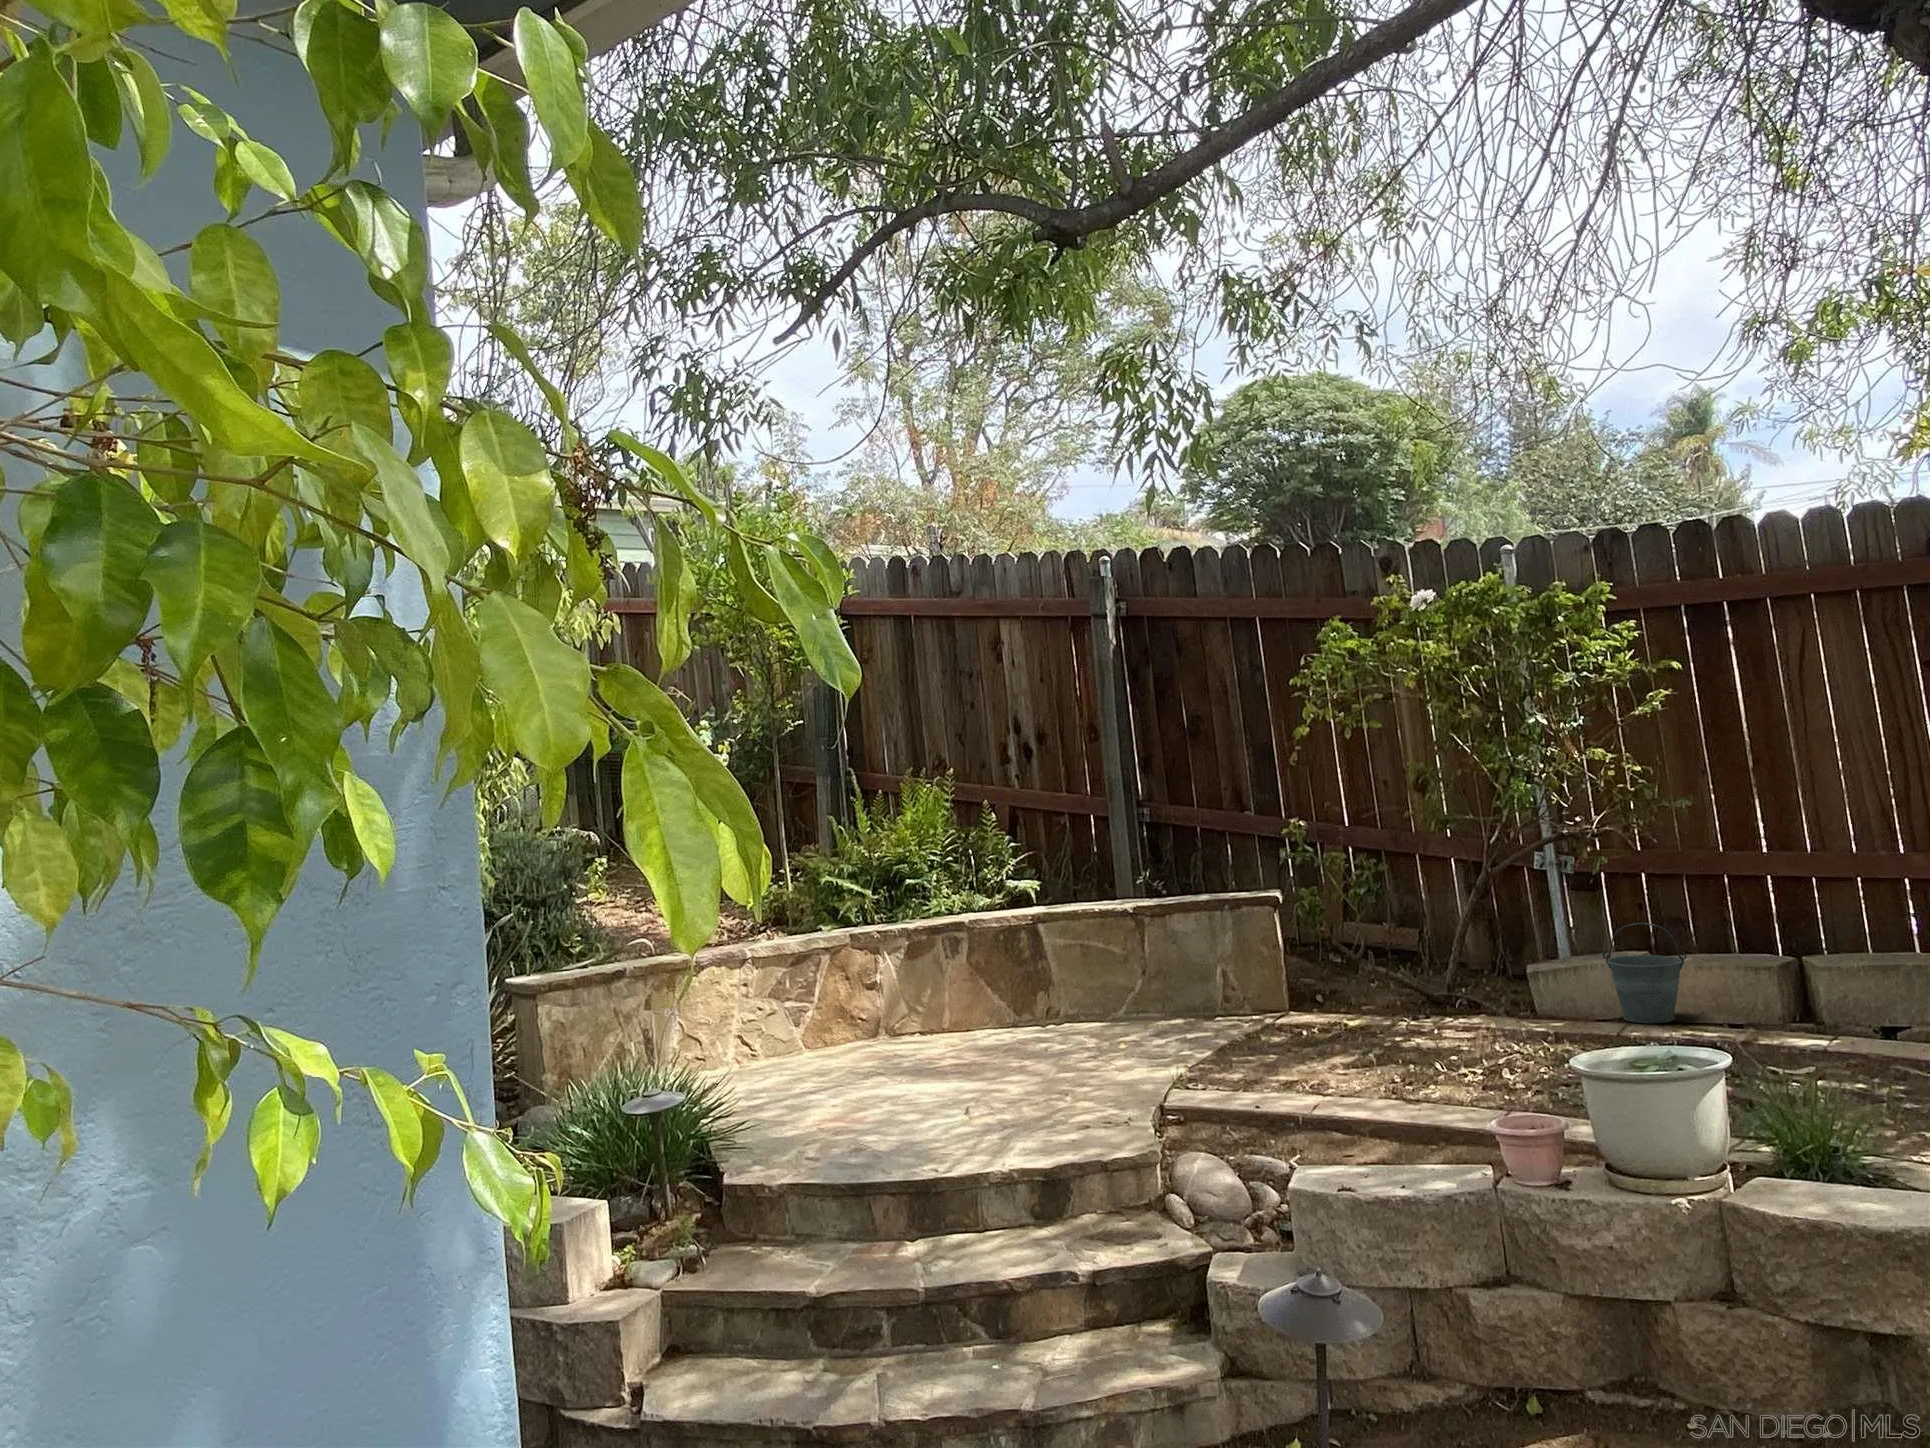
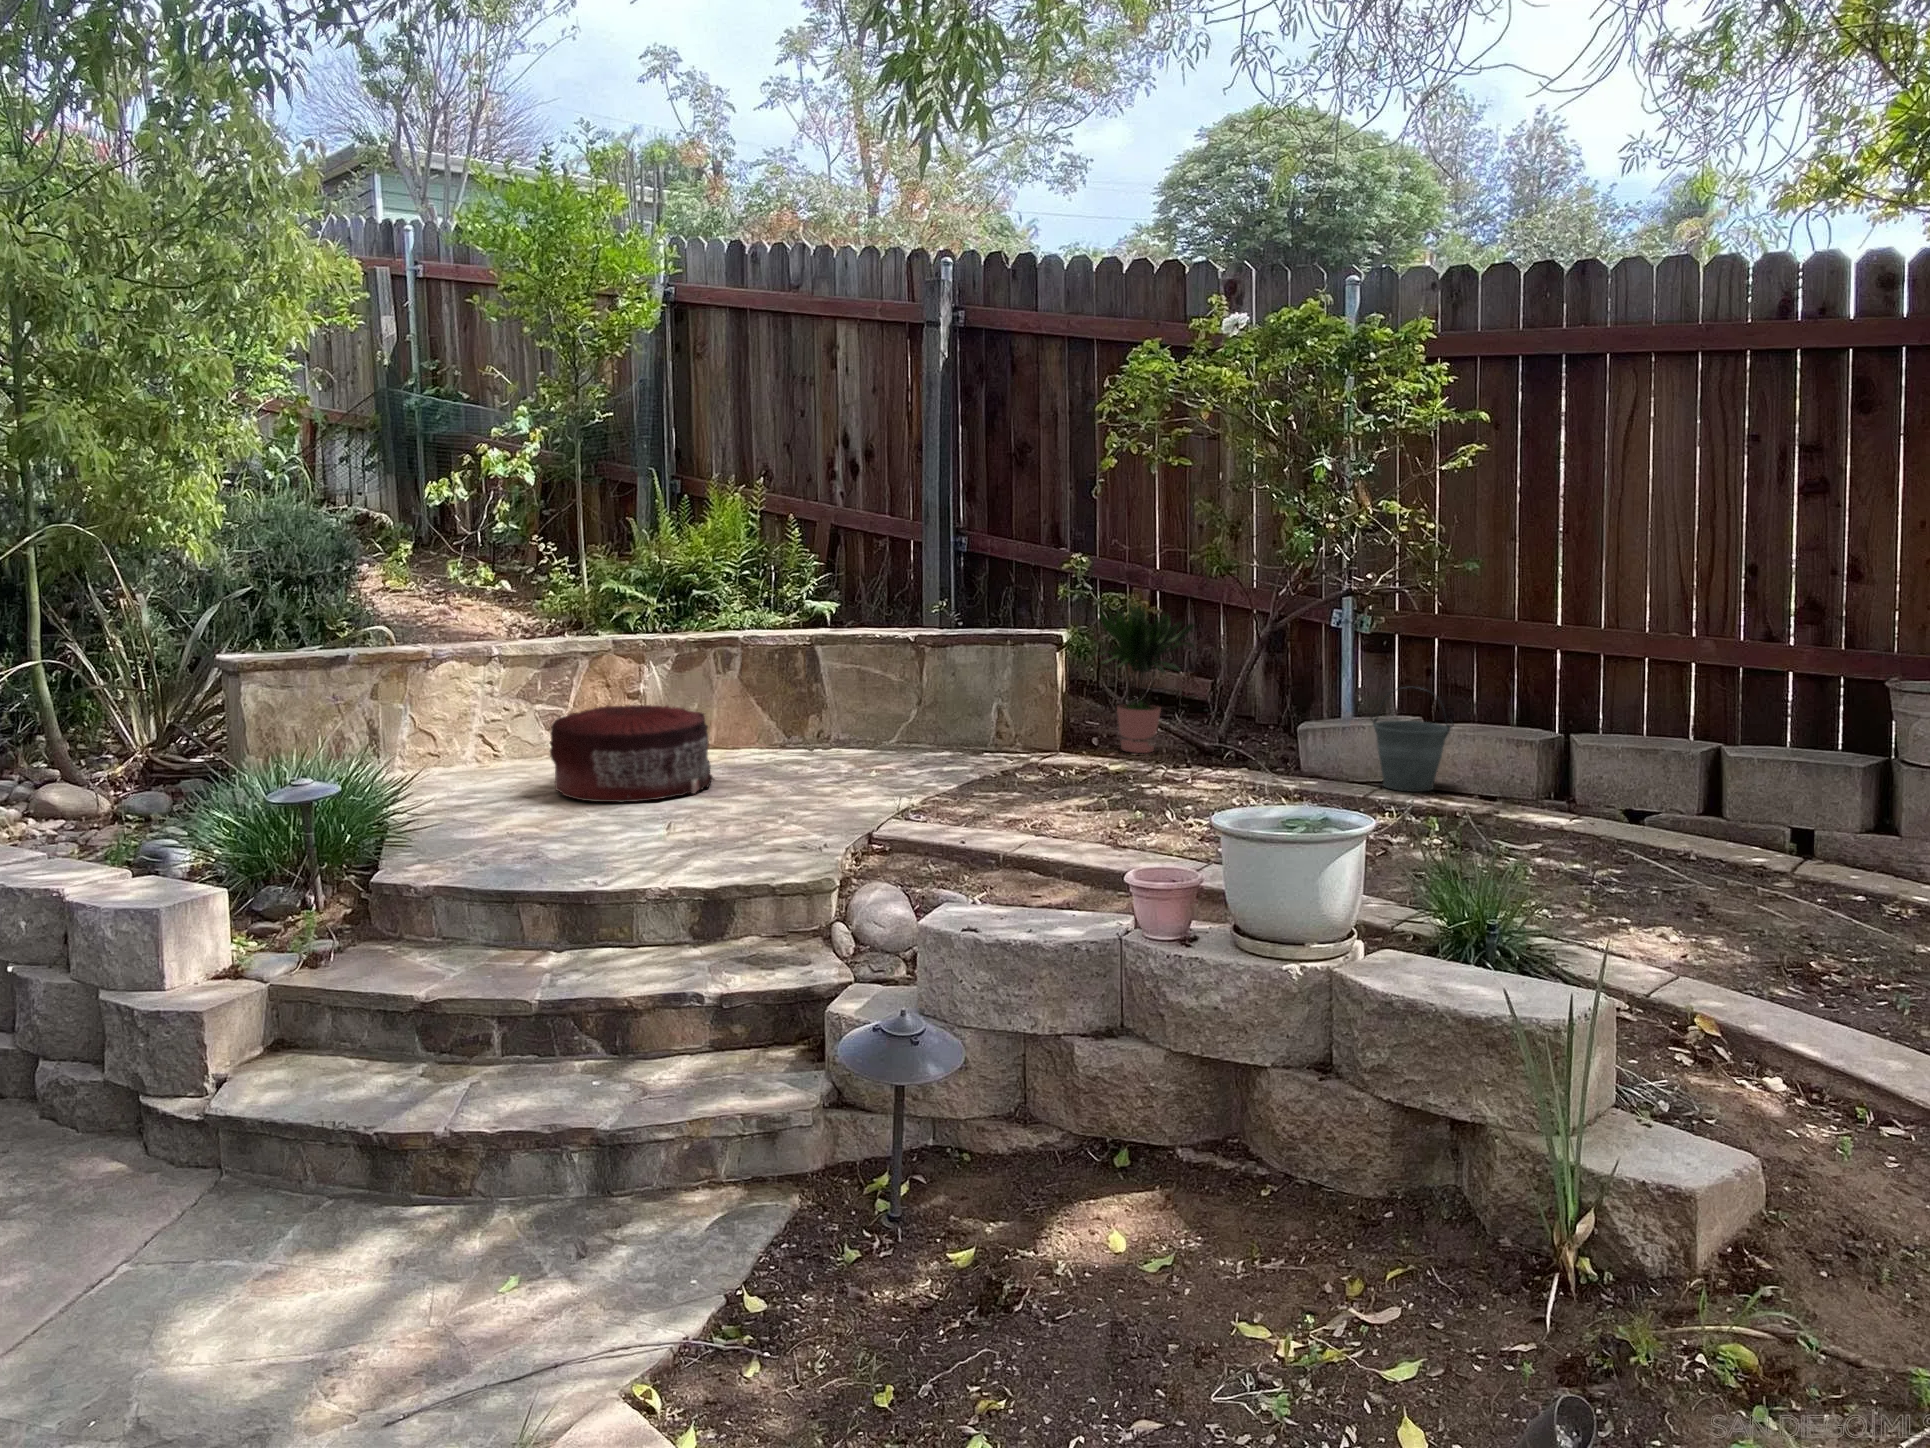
potted plant: none [1304,857,1413,1004] -> present [1099,606,1194,753]
pouf: none [822,992,976,1091] -> present [550,705,713,802]

